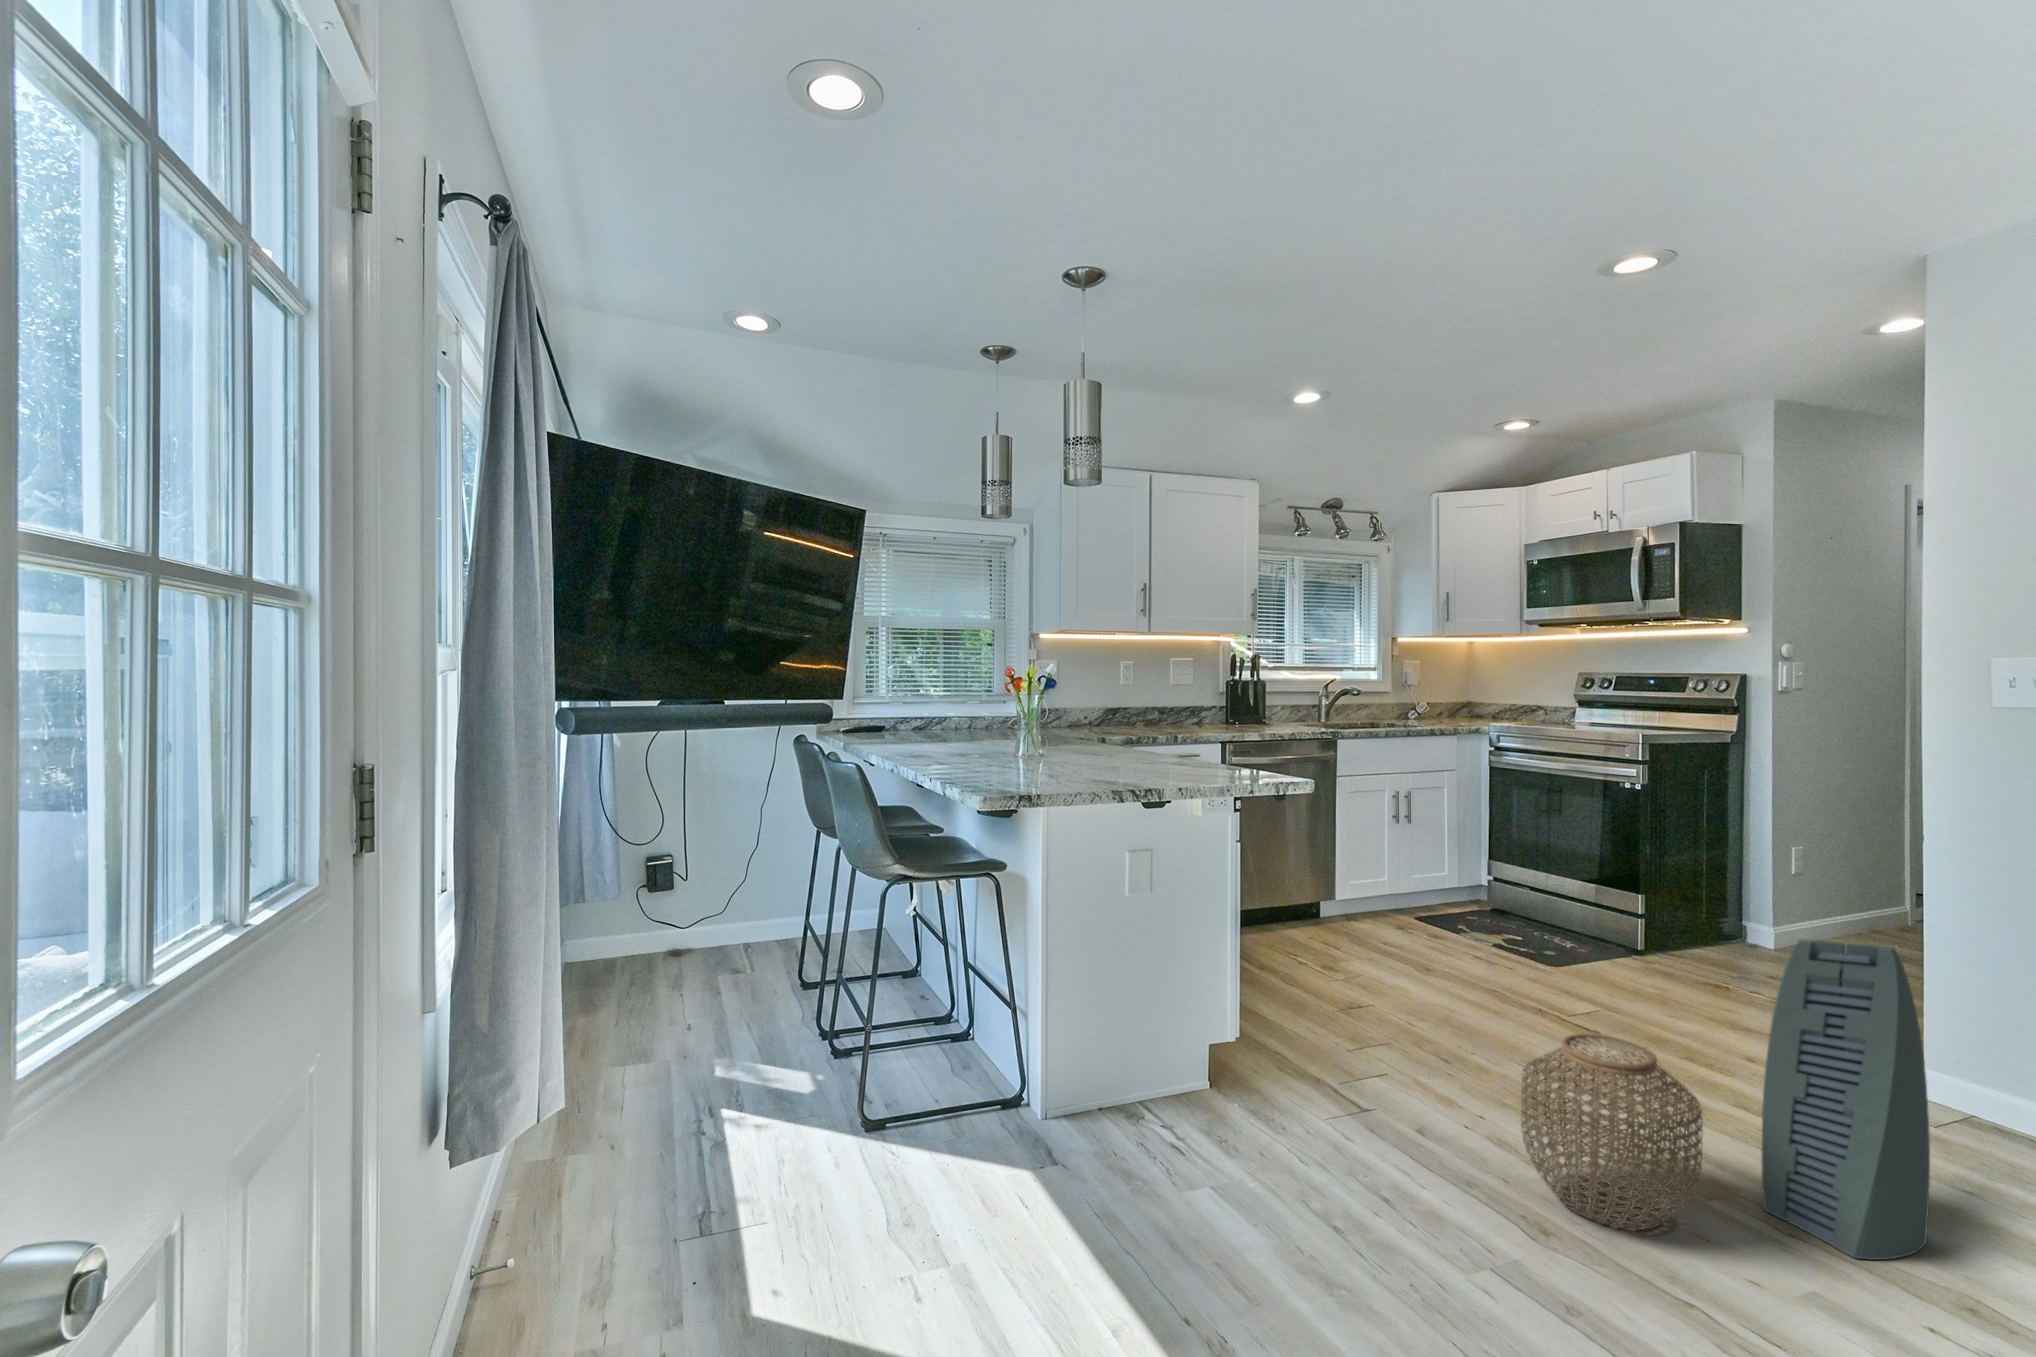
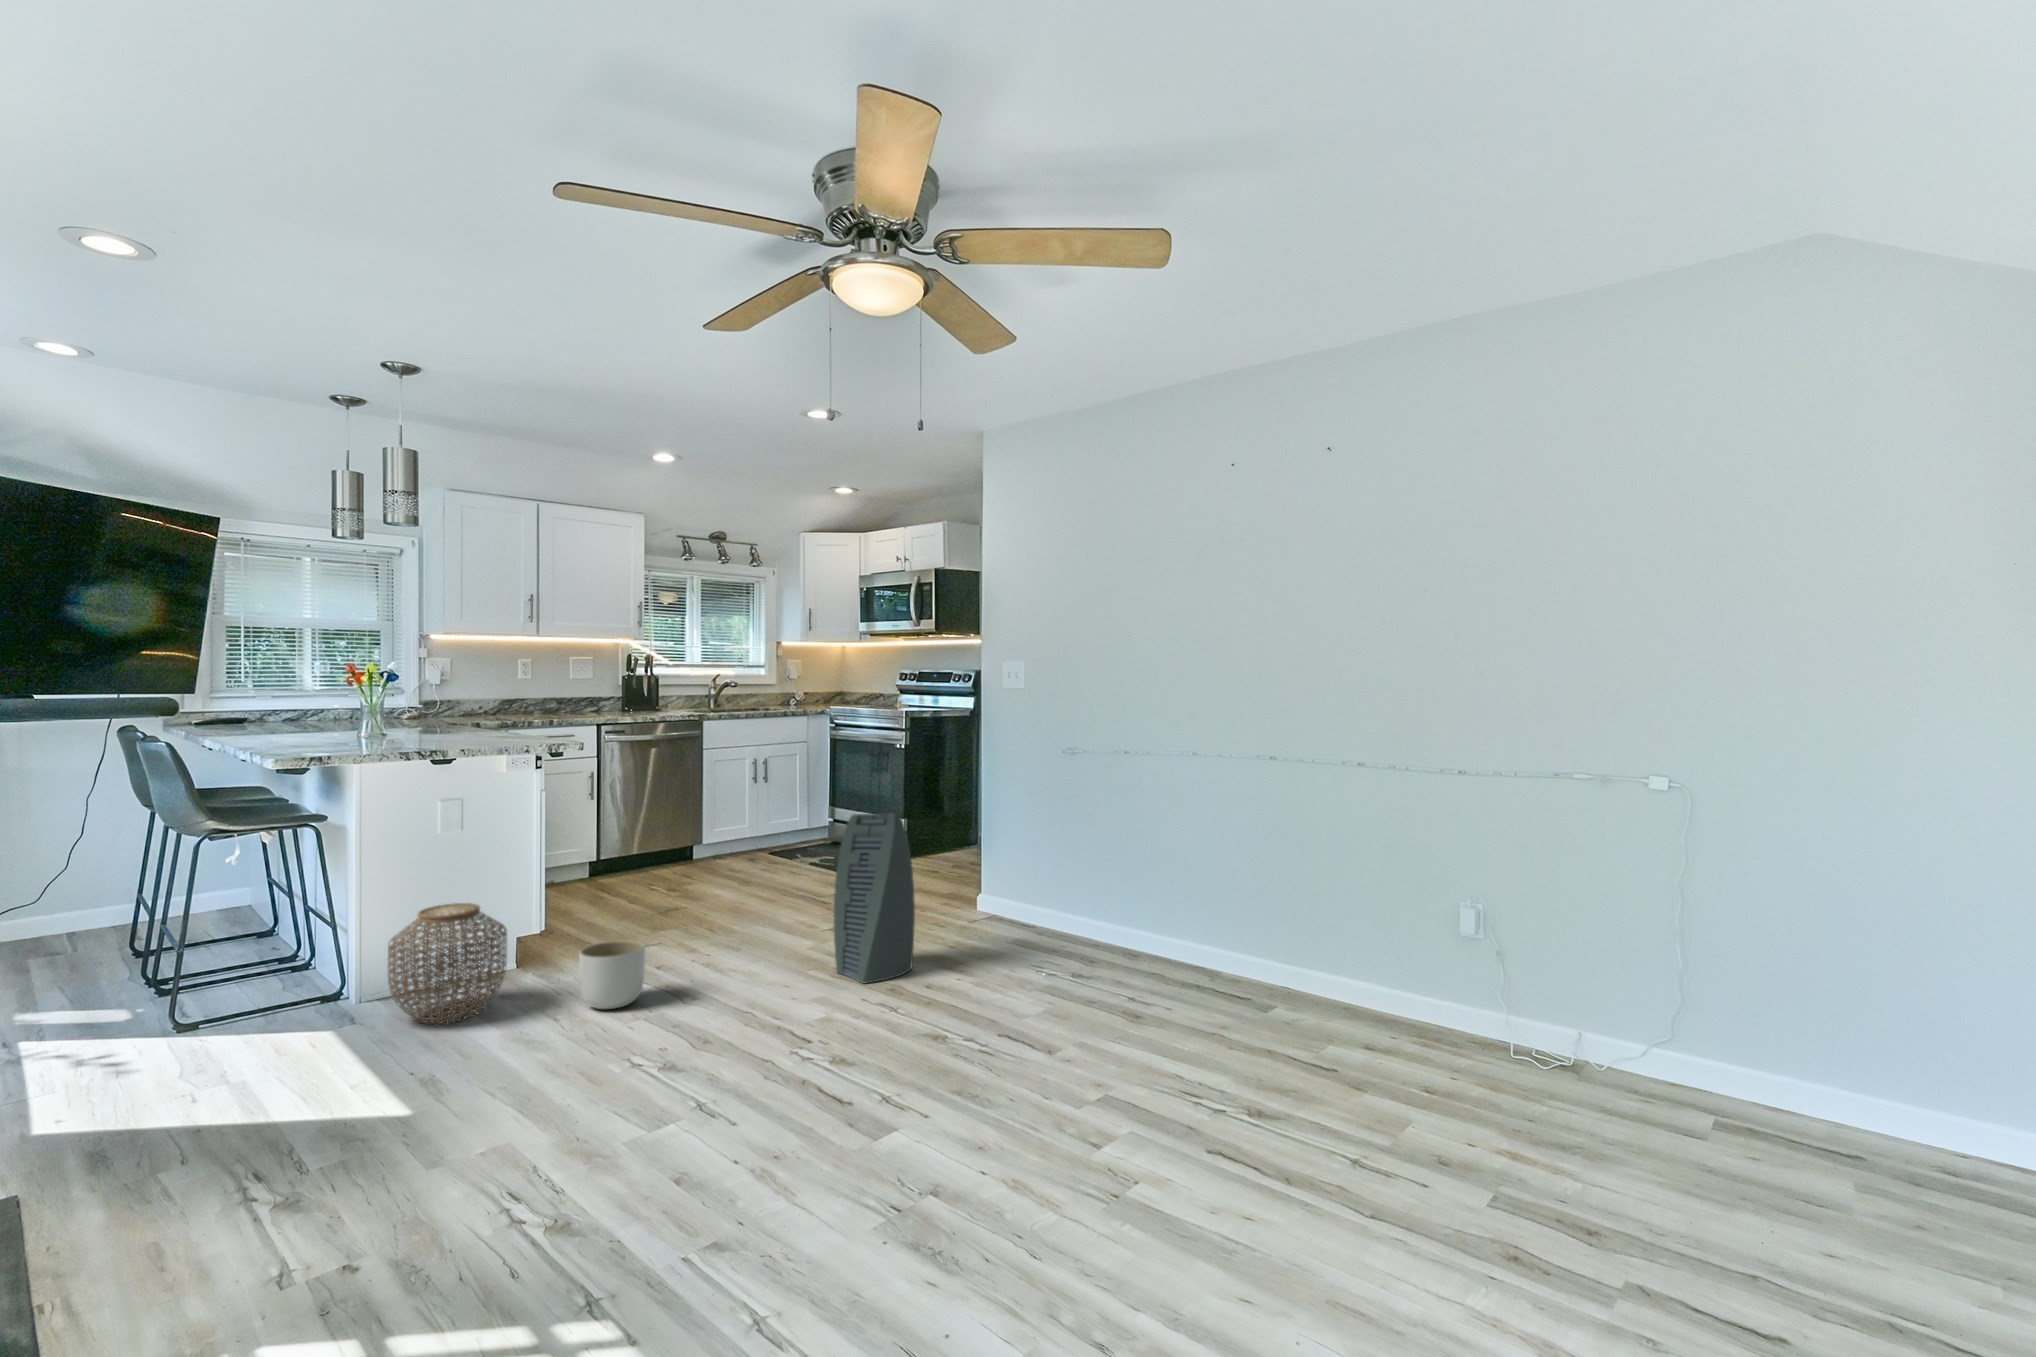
woven basket: present [1521,1034,1703,1230] -> present [388,903,507,1024]
planter: none [1356,1098,1458,1220] -> present [579,940,645,1009]

